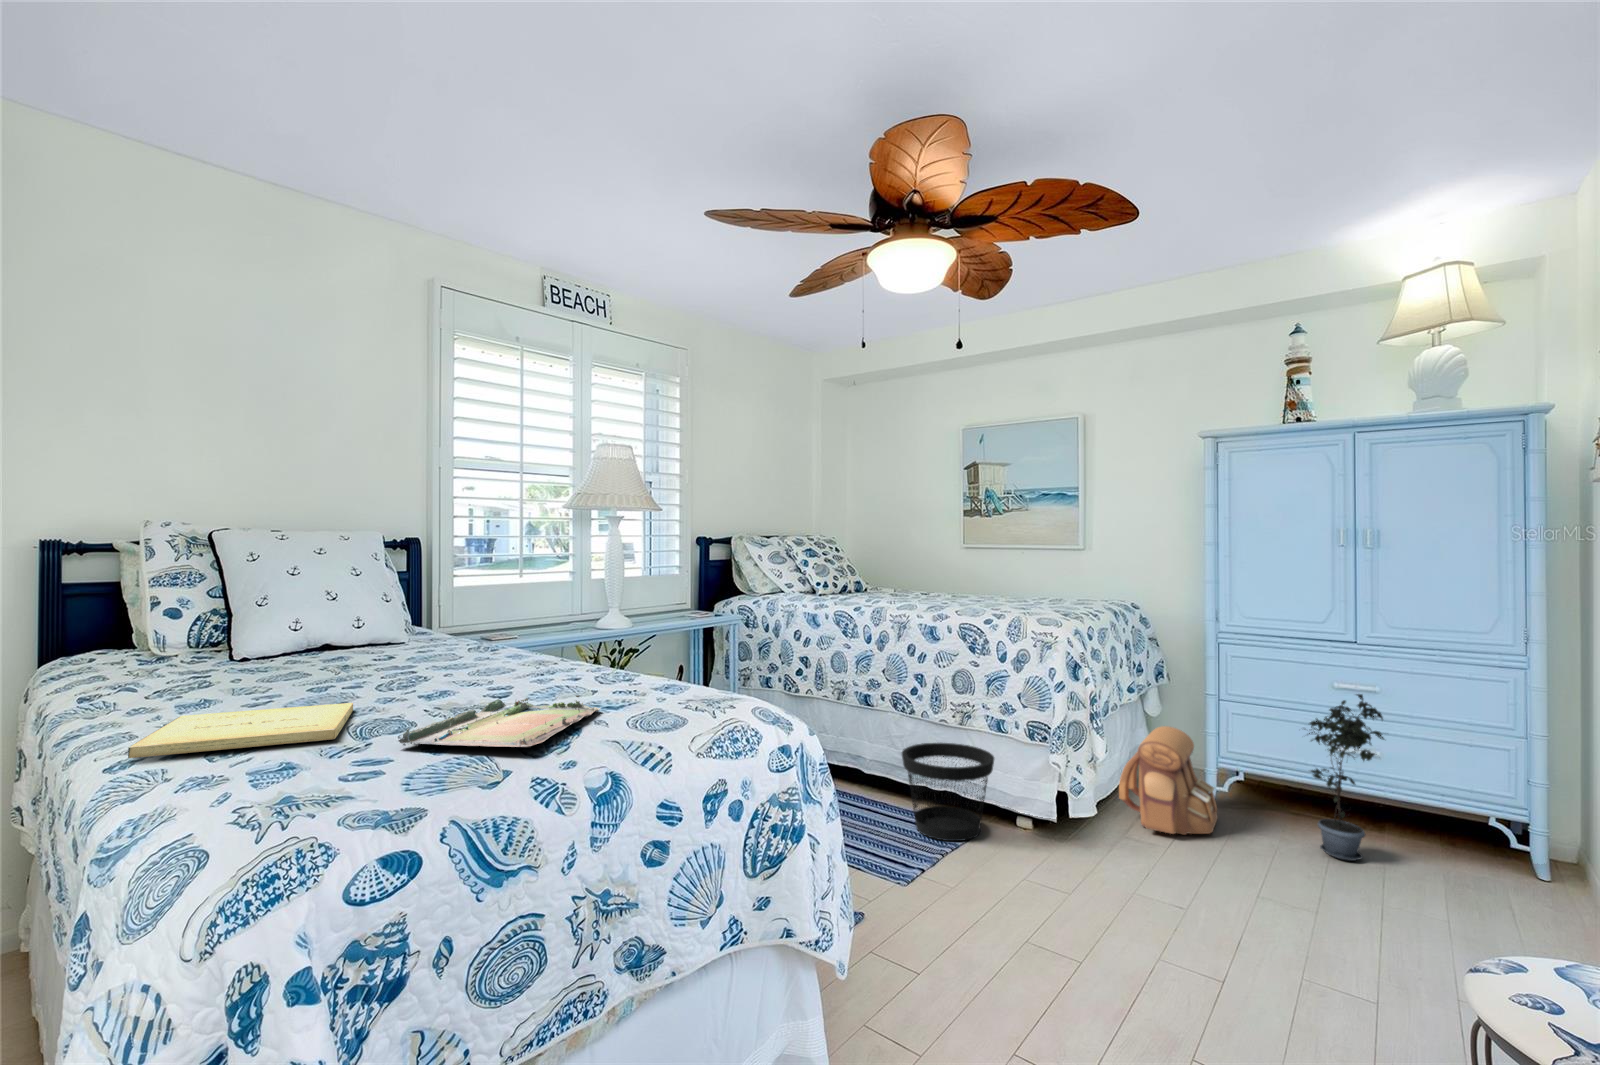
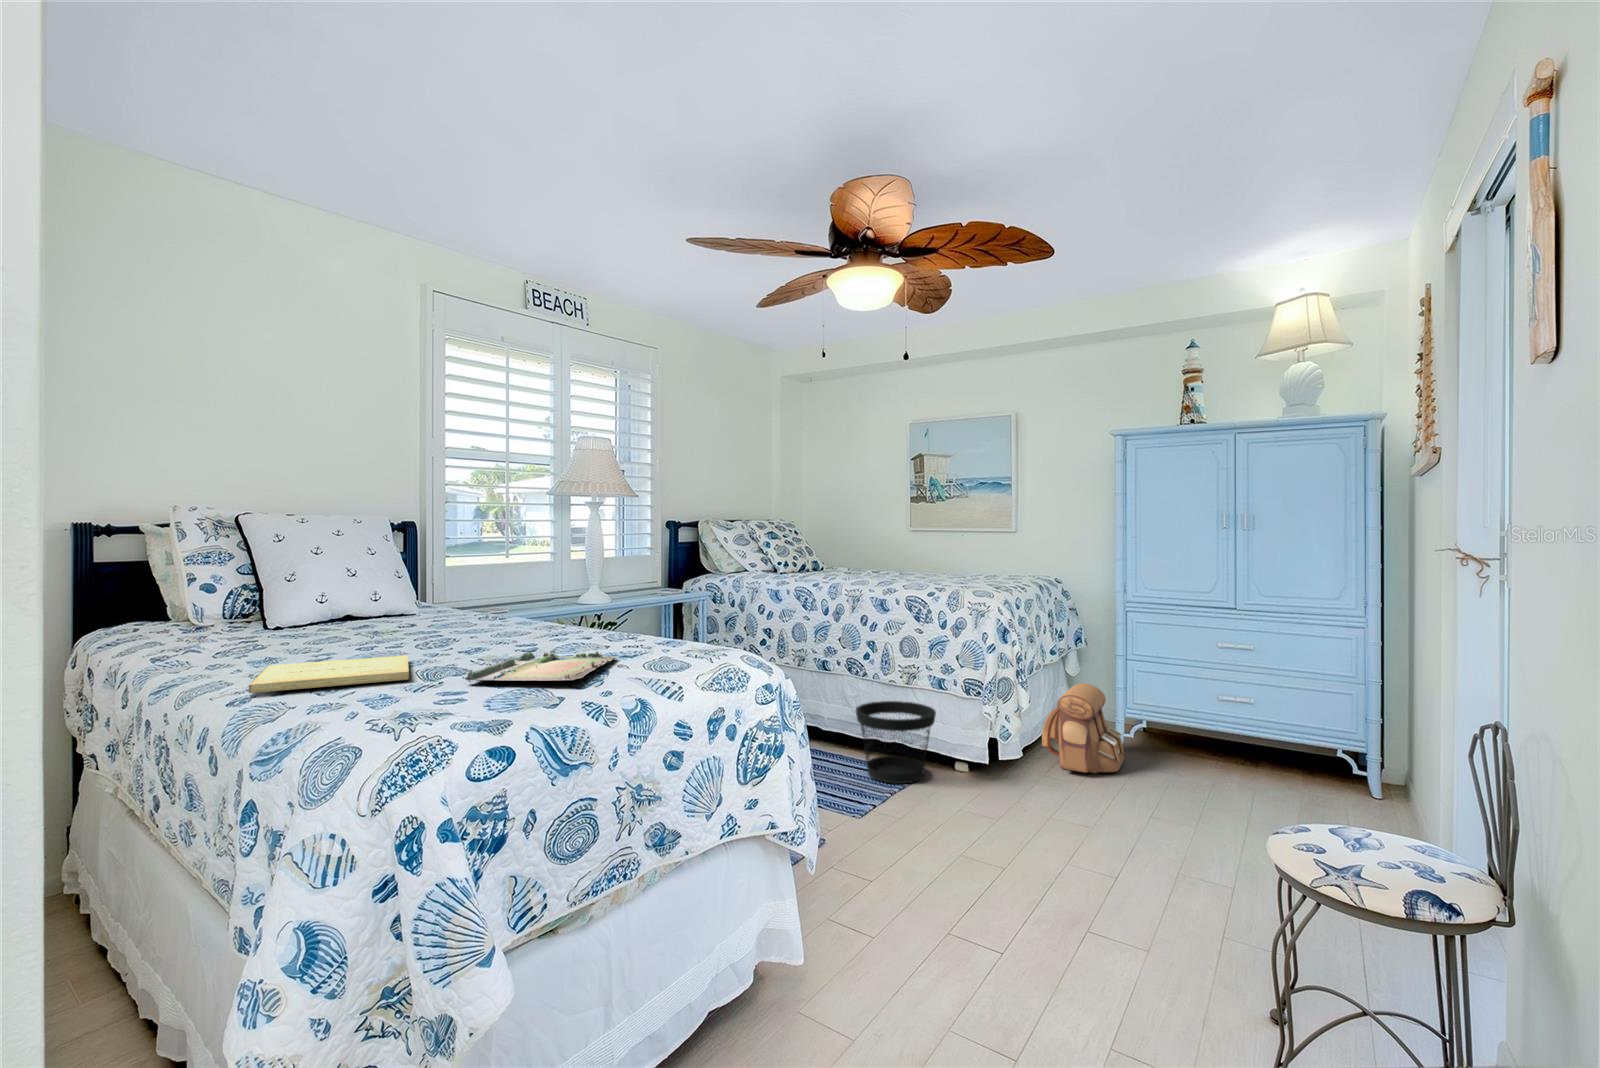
potted plant: present [1309,694,1384,861] -> none [1189,650,1259,789]

